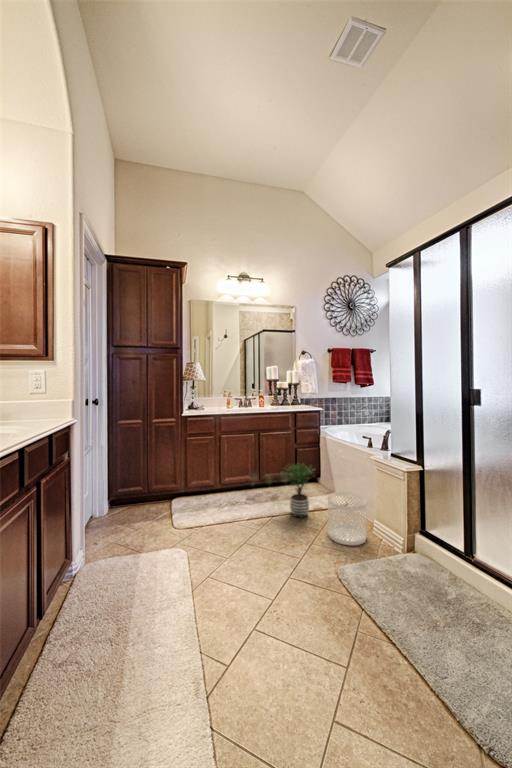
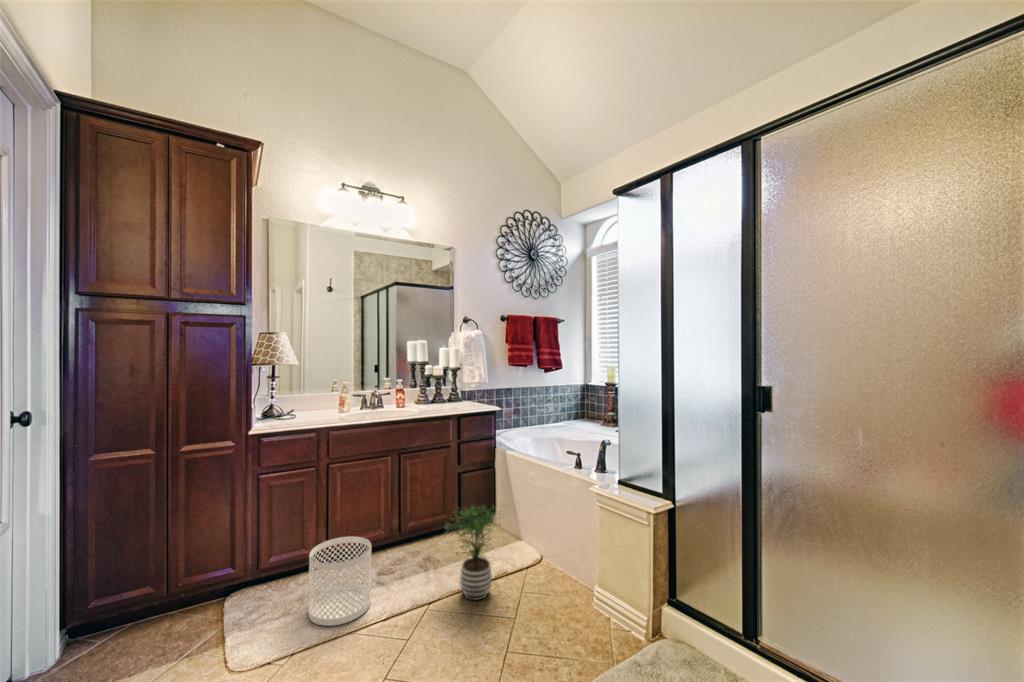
waste basket: present [328,492,366,545] -> present [308,536,371,626]

